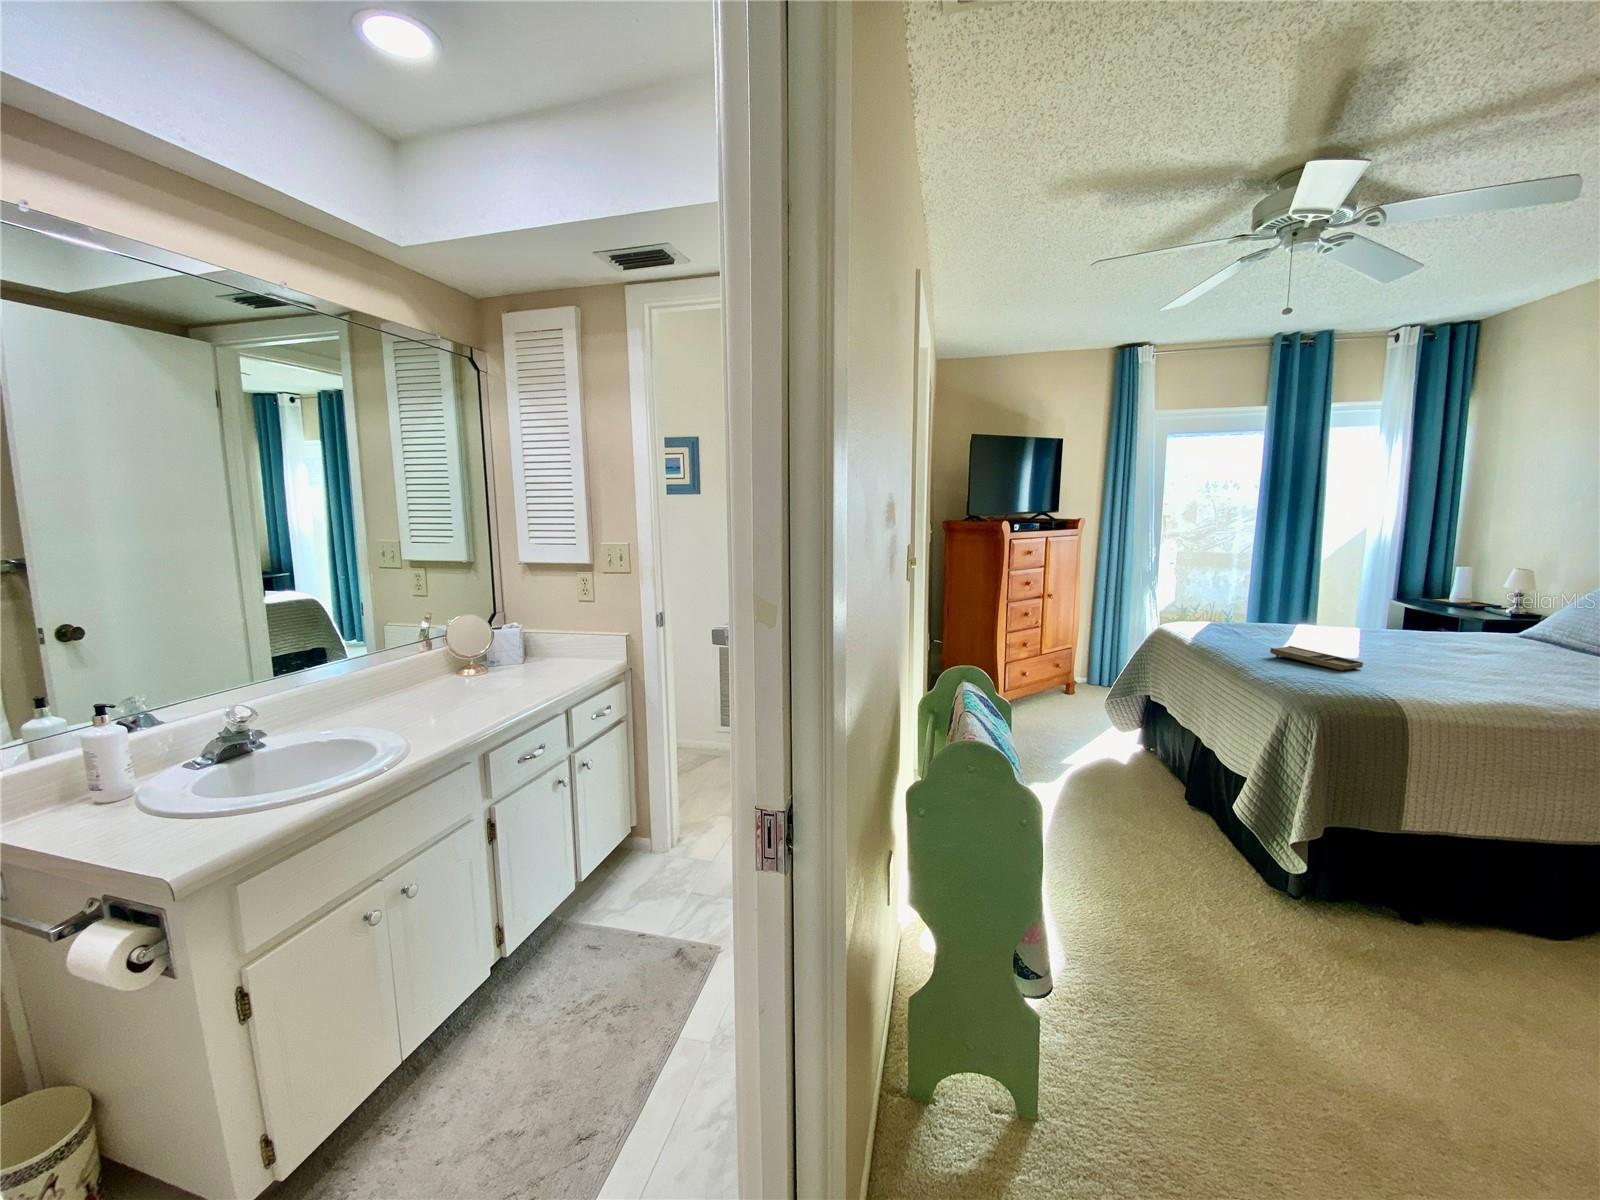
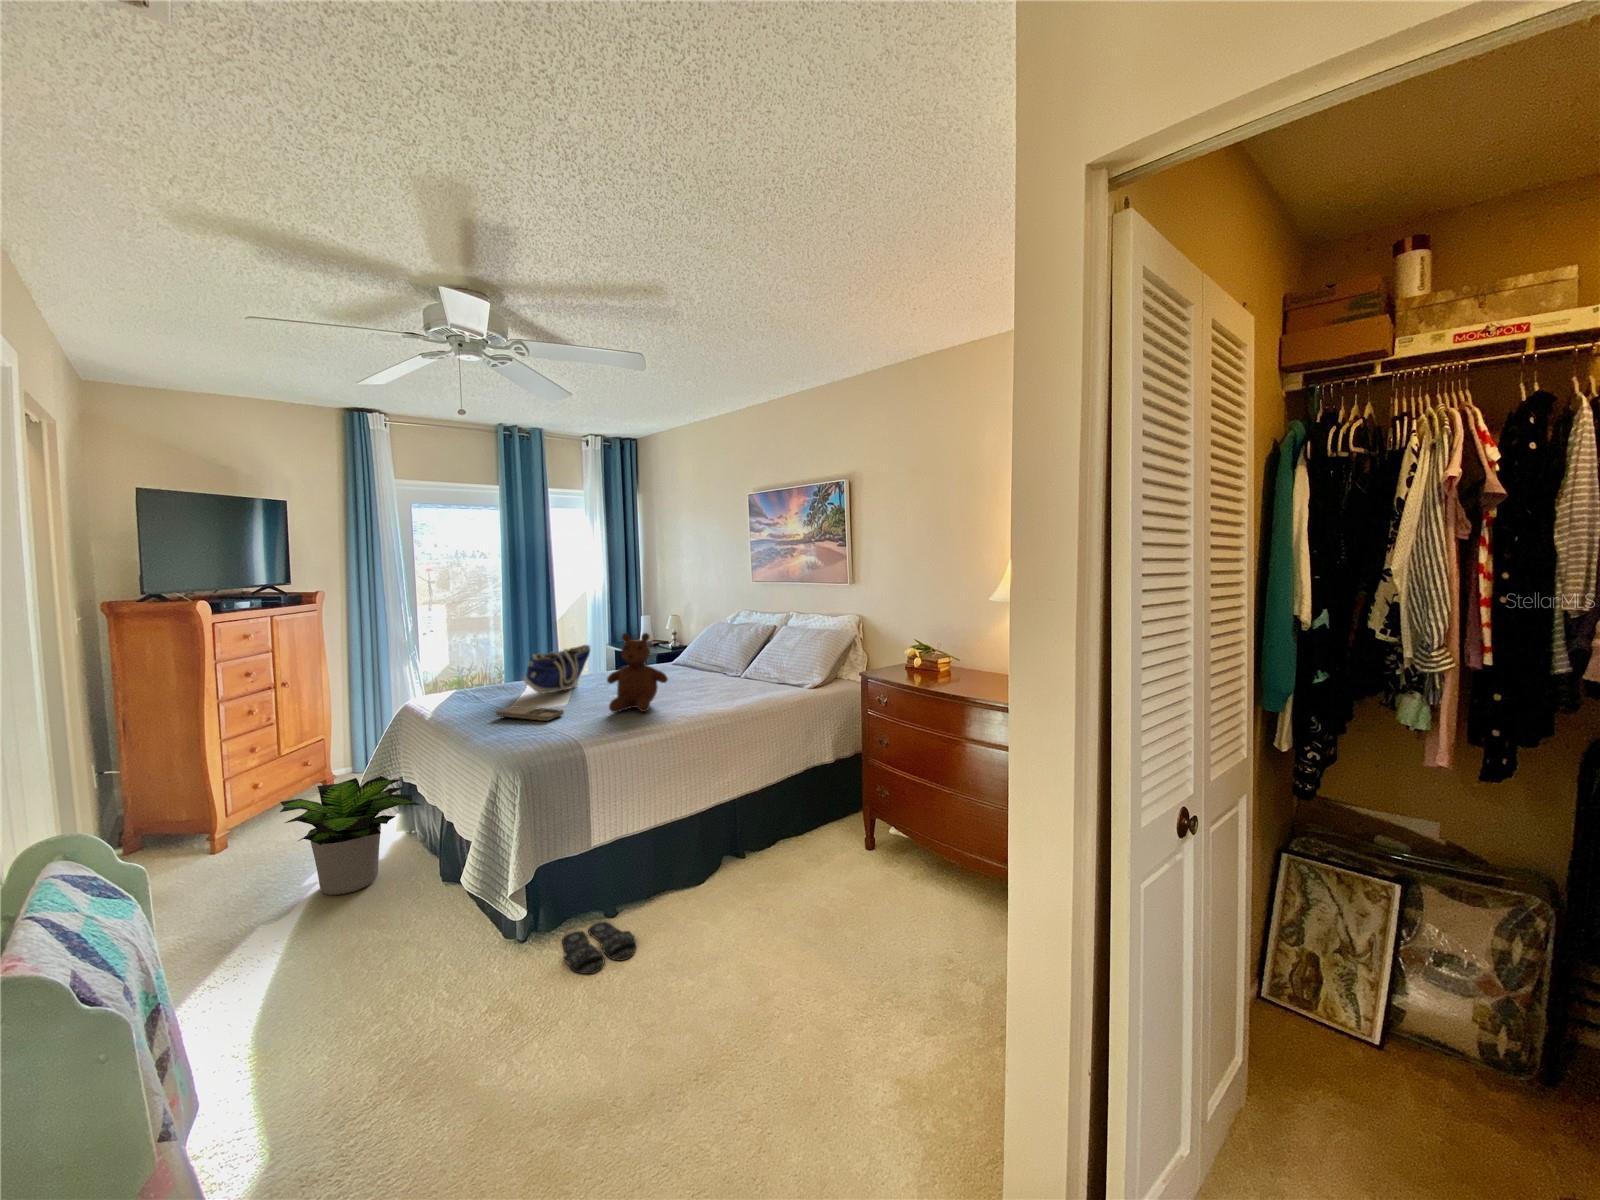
teddy bear: none [1433,578,1554,688] -> present [607,633,668,712]
tote bag: none [1293,591,1394,642] -> present [524,645,590,693]
potted plant: none [1058,683,1174,781] -> present [280,776,420,895]
slippers: none [1347,916,1470,986] -> present [562,922,636,974]

